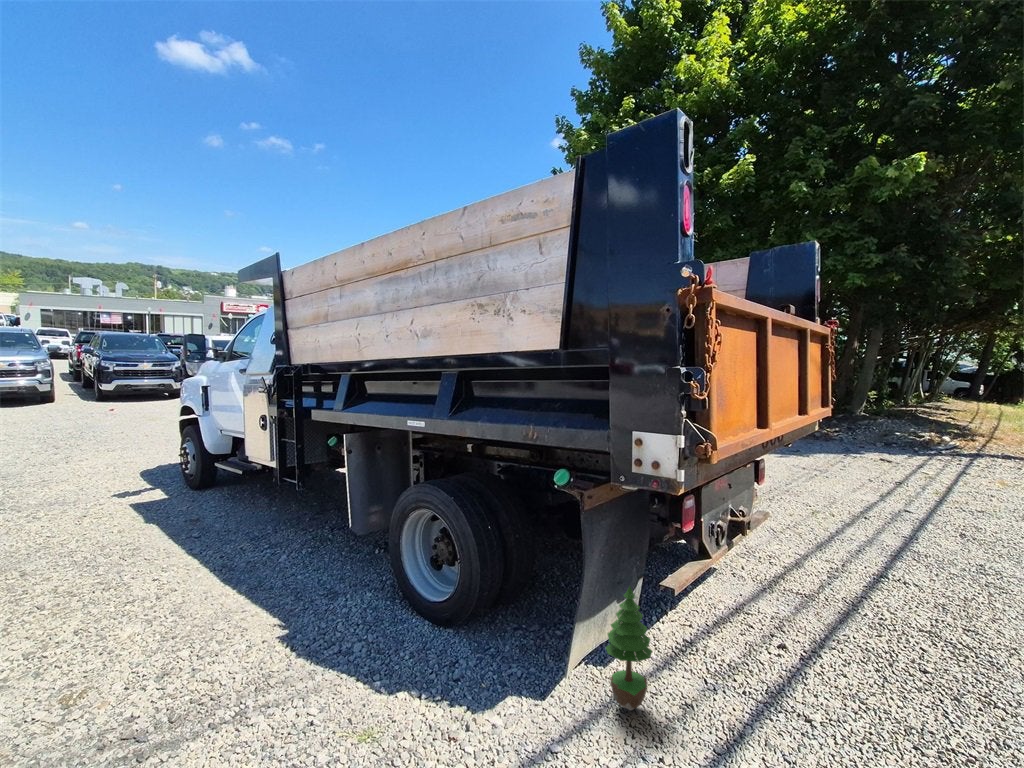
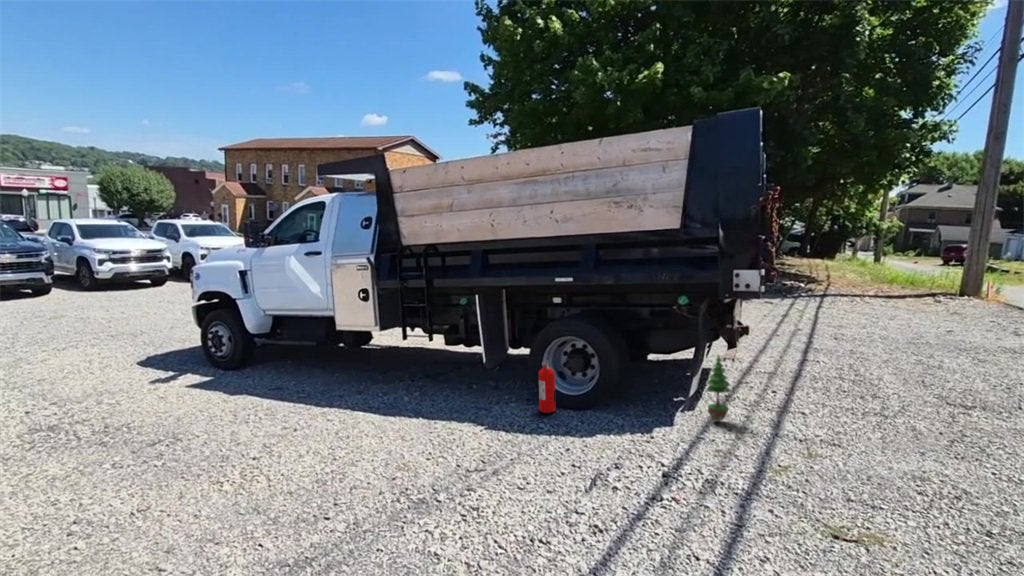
fire extinguisher: none [379,546,405,628] -> present [539,360,555,413]

